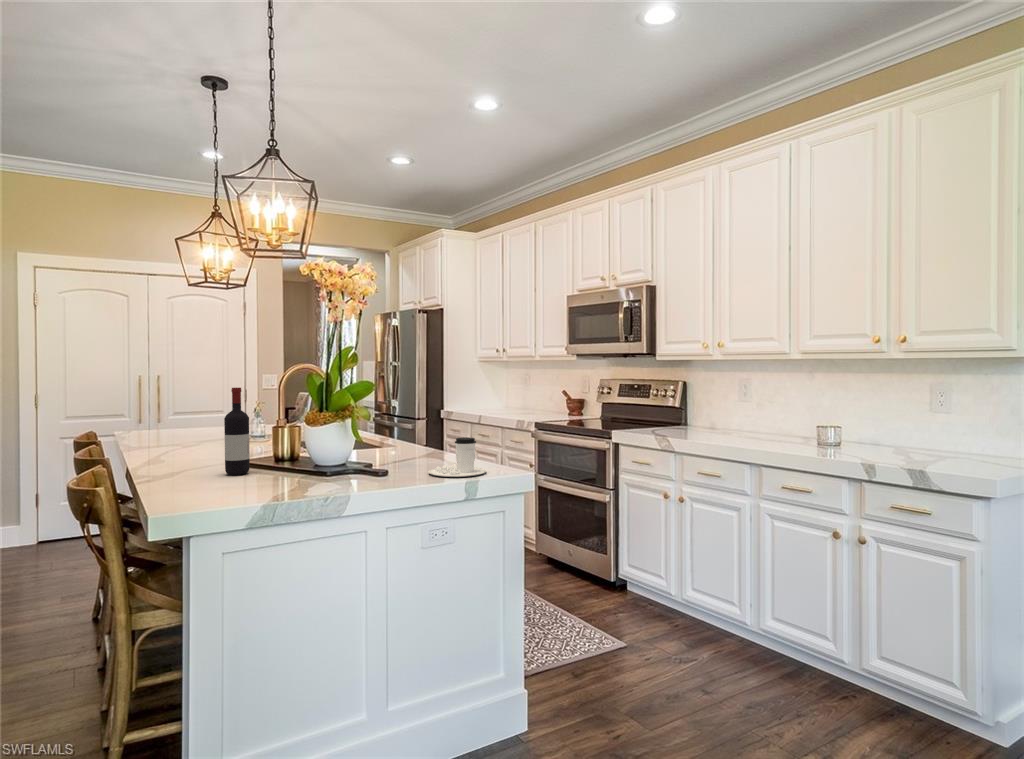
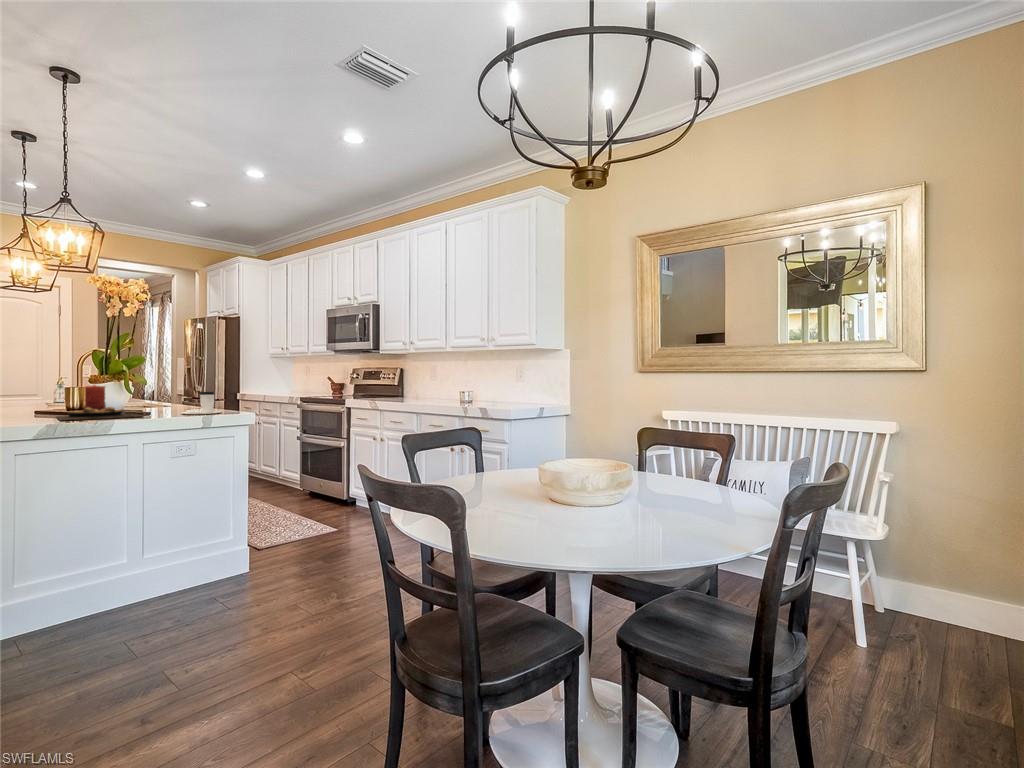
wine bottle: present [224,388,250,475] -> none [23,358,44,417]
candle: none [266,431,386,494] -> present [57,385,143,421]

